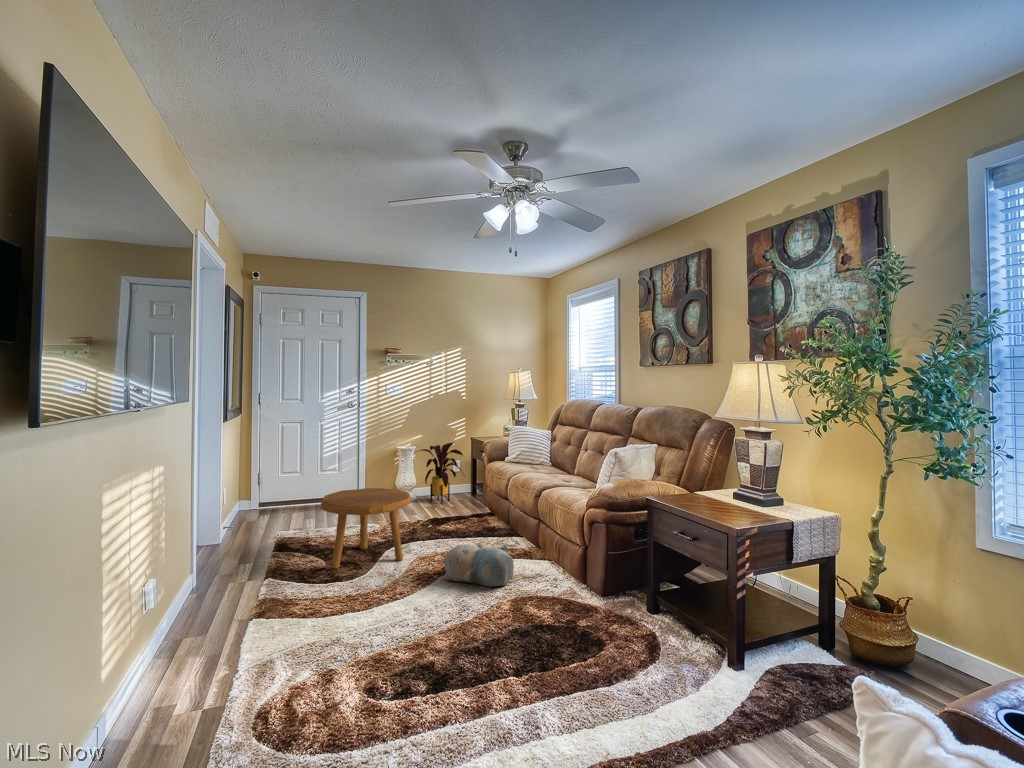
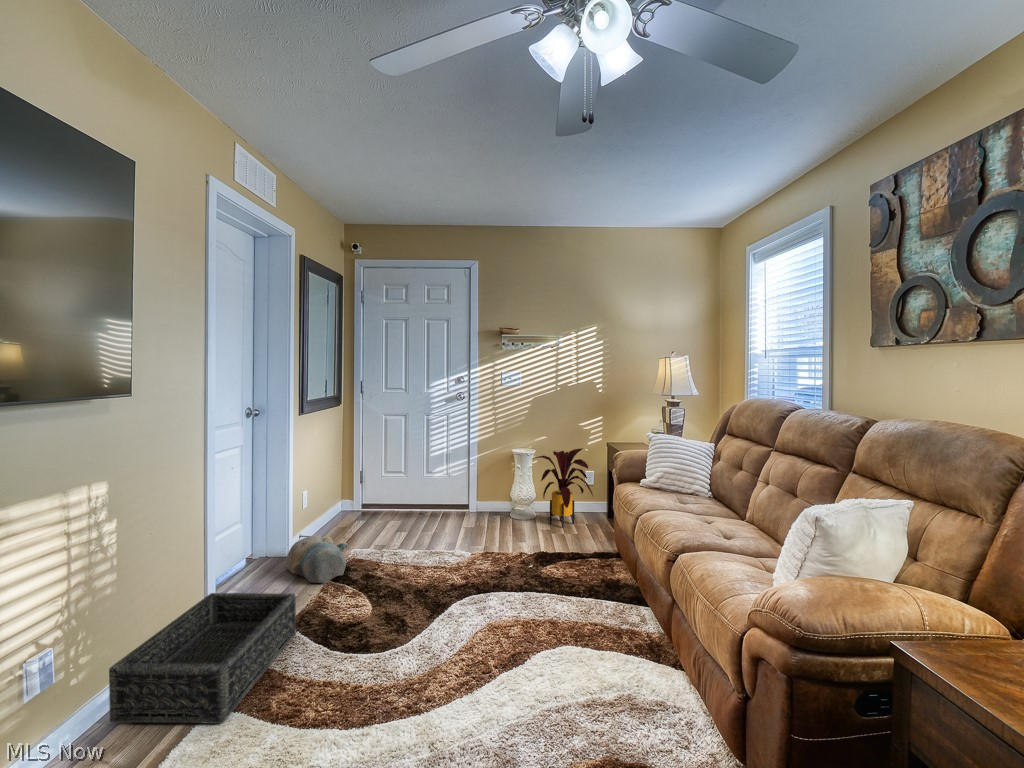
footstool: present [321,488,411,568] -> none [364,513,484,627]
plush toy: present [444,543,514,587] -> present [284,536,348,583]
basket: none [172,549,274,636] -> present [109,593,296,724]

